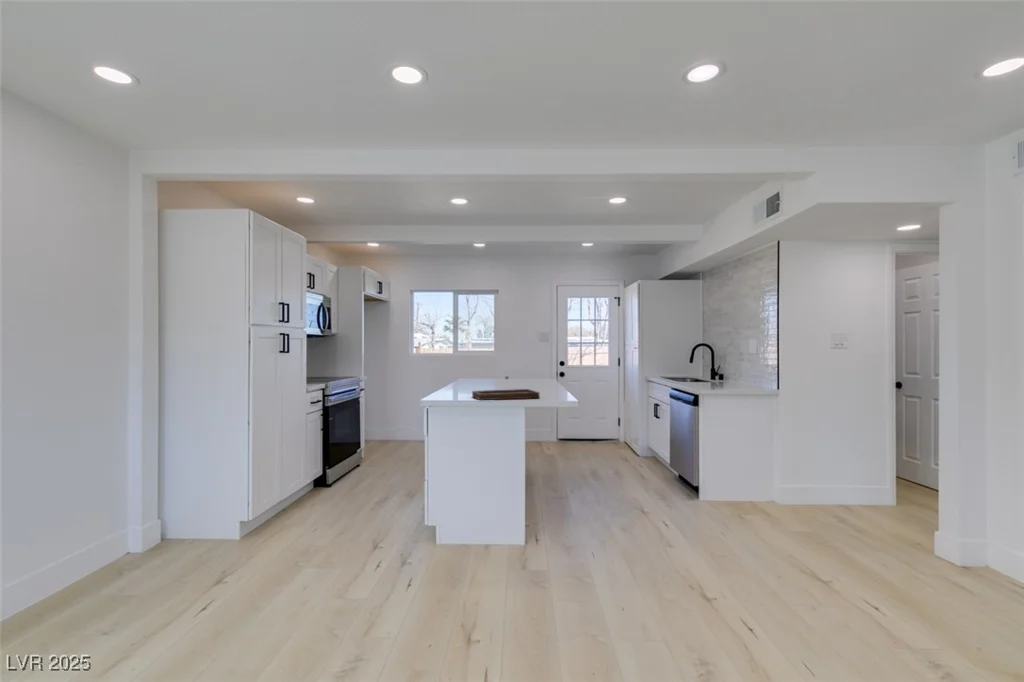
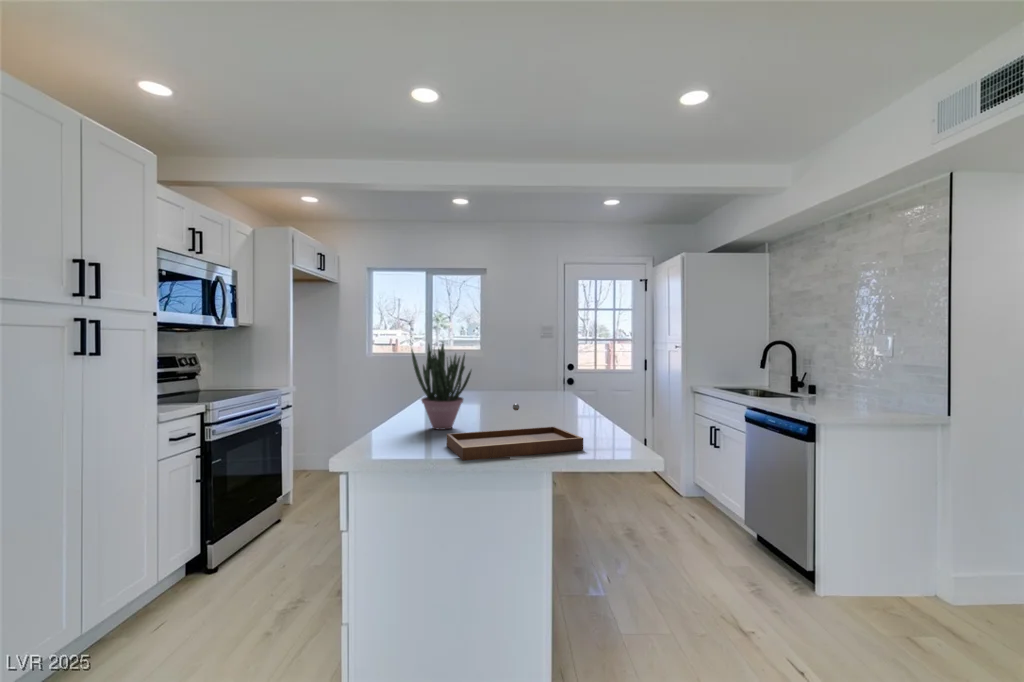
potted plant: none [452,345,485,393] -> present [411,344,471,430]

